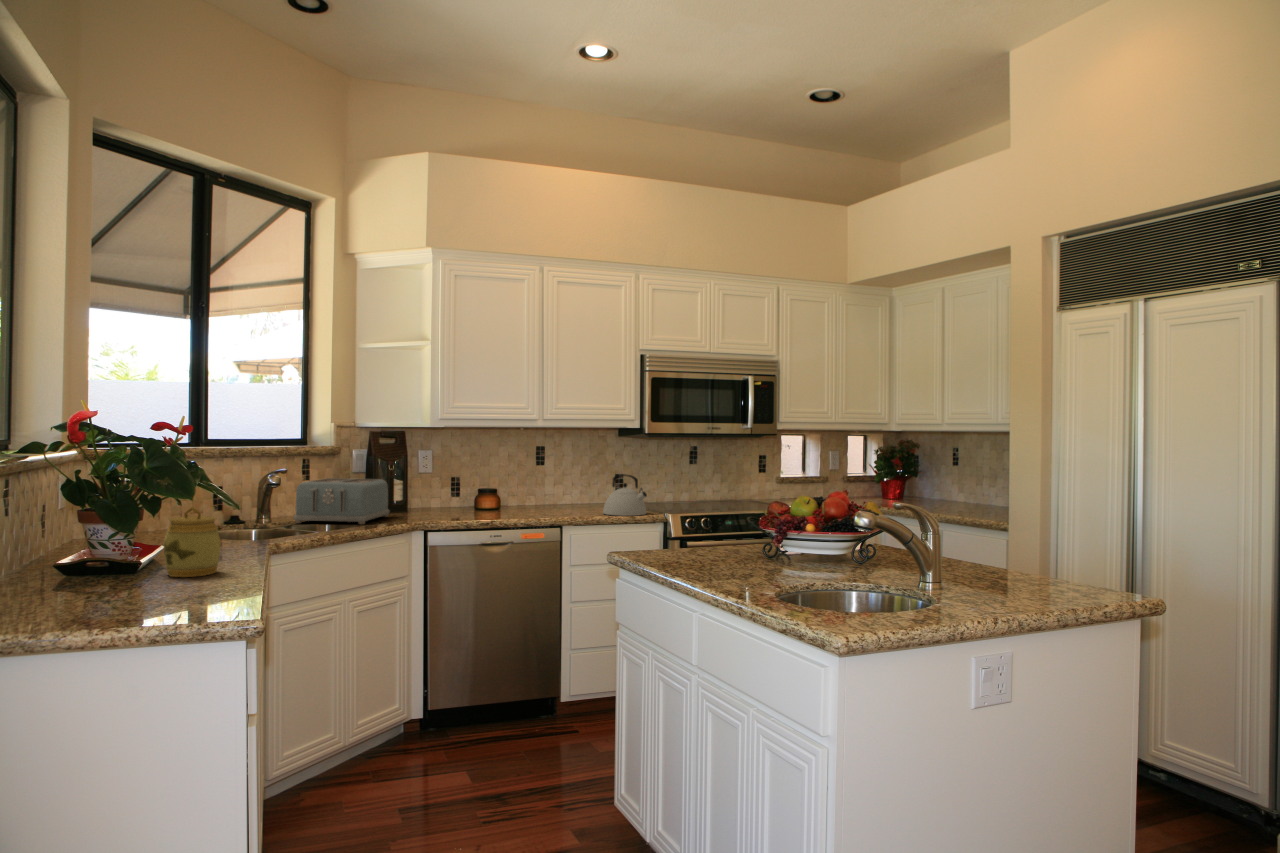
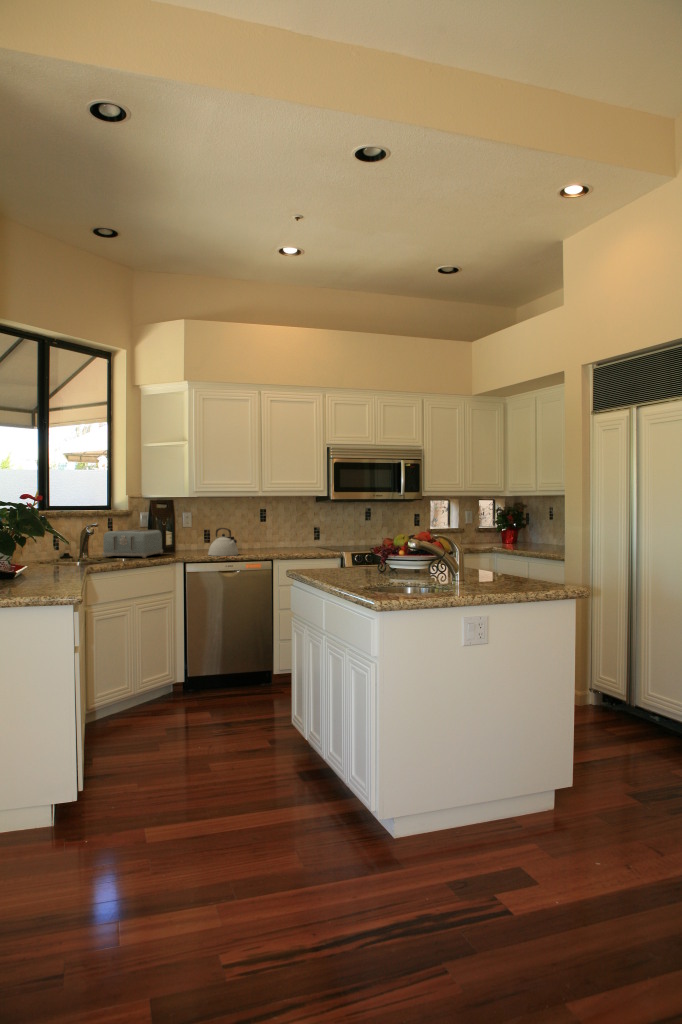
kettle: present [603,474,647,516] -> present [208,528,238,556]
jar: present [163,507,221,577] -> none [22,541,54,580]

